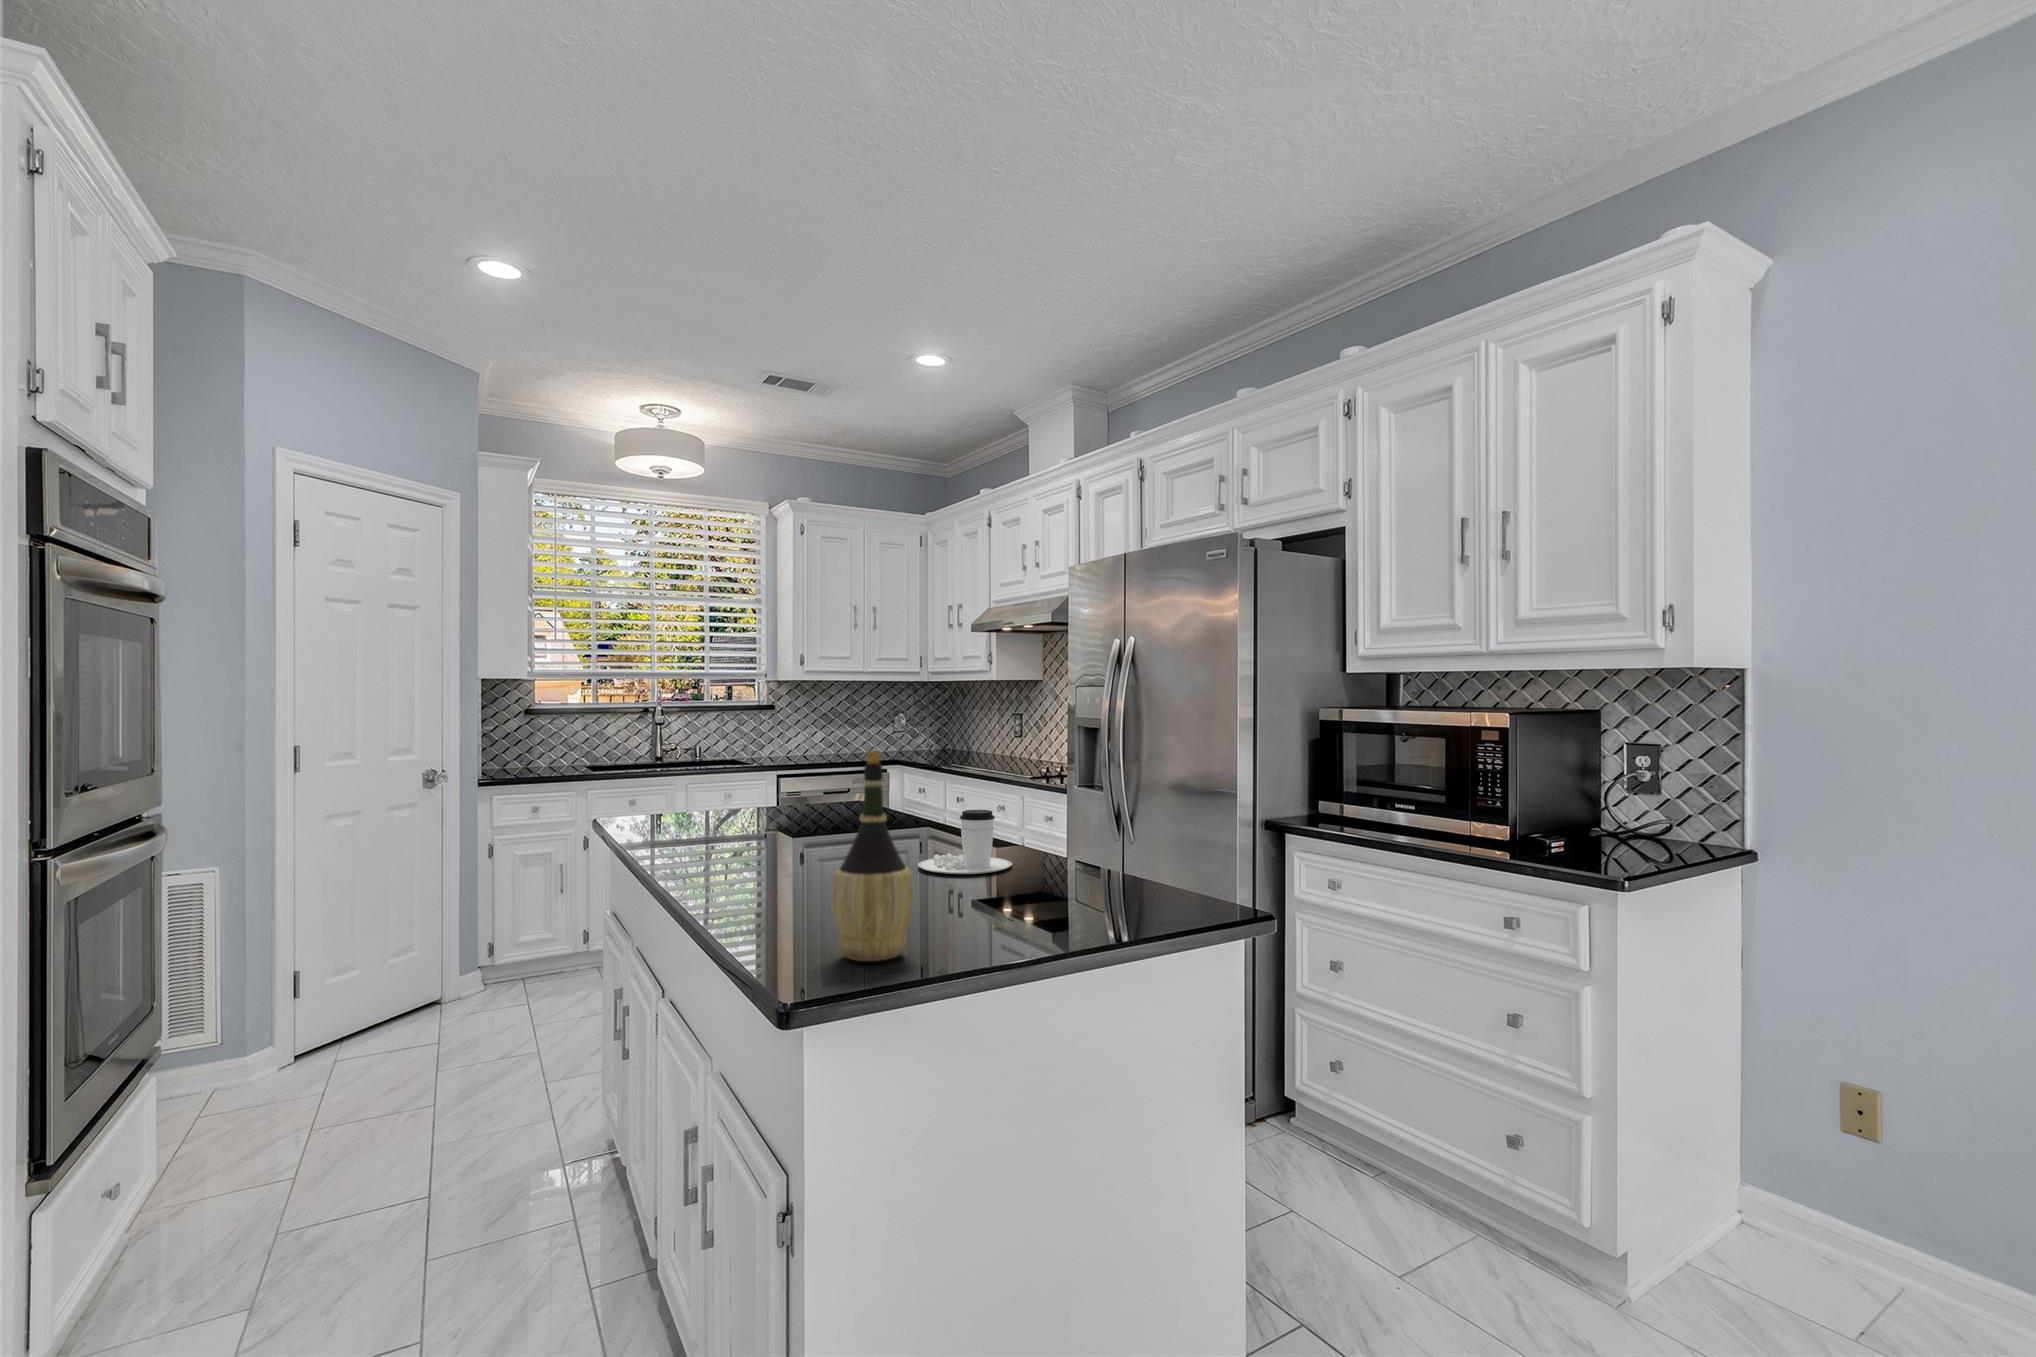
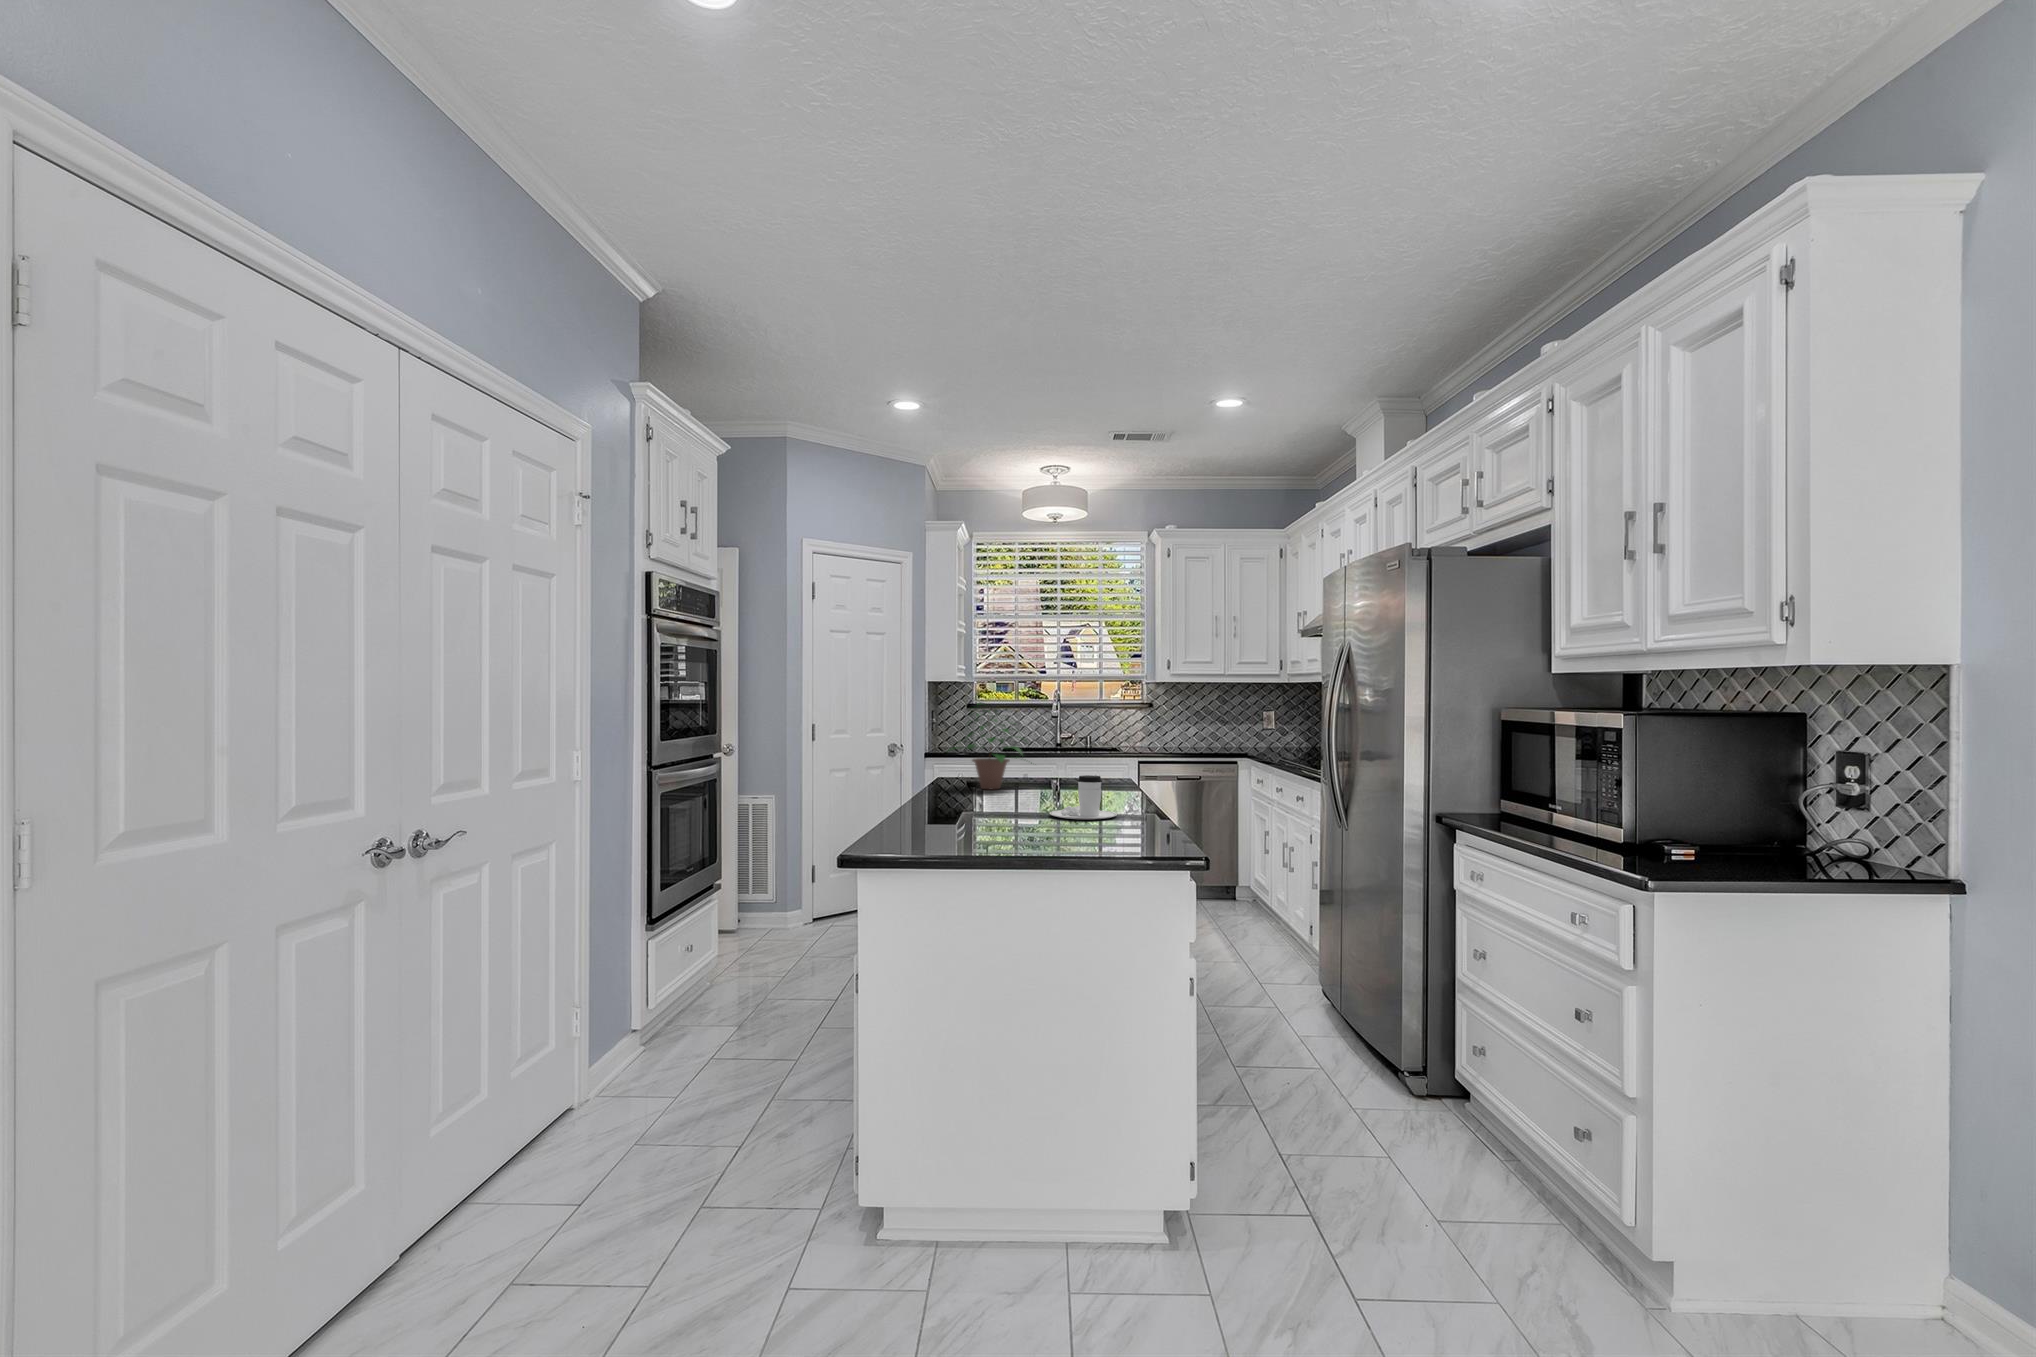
potted plant: none [675,709,800,835] -> present [953,702,1032,789]
wine bottle: present [830,750,914,961] -> none [901,724,950,848]

